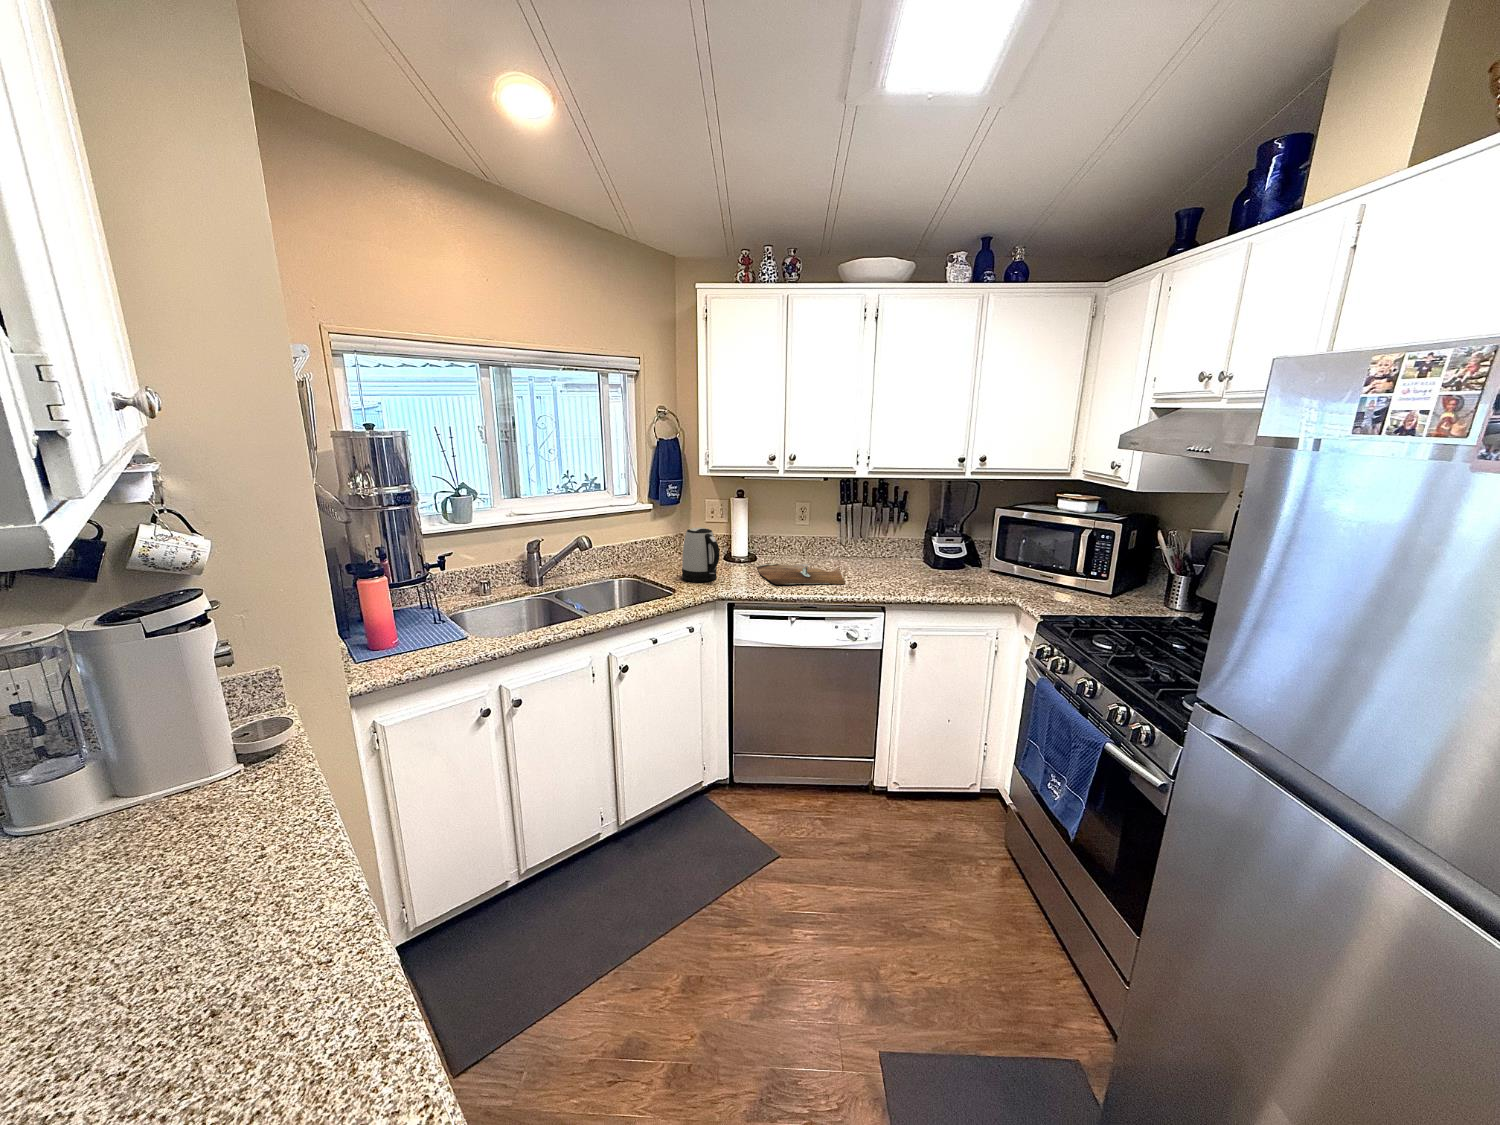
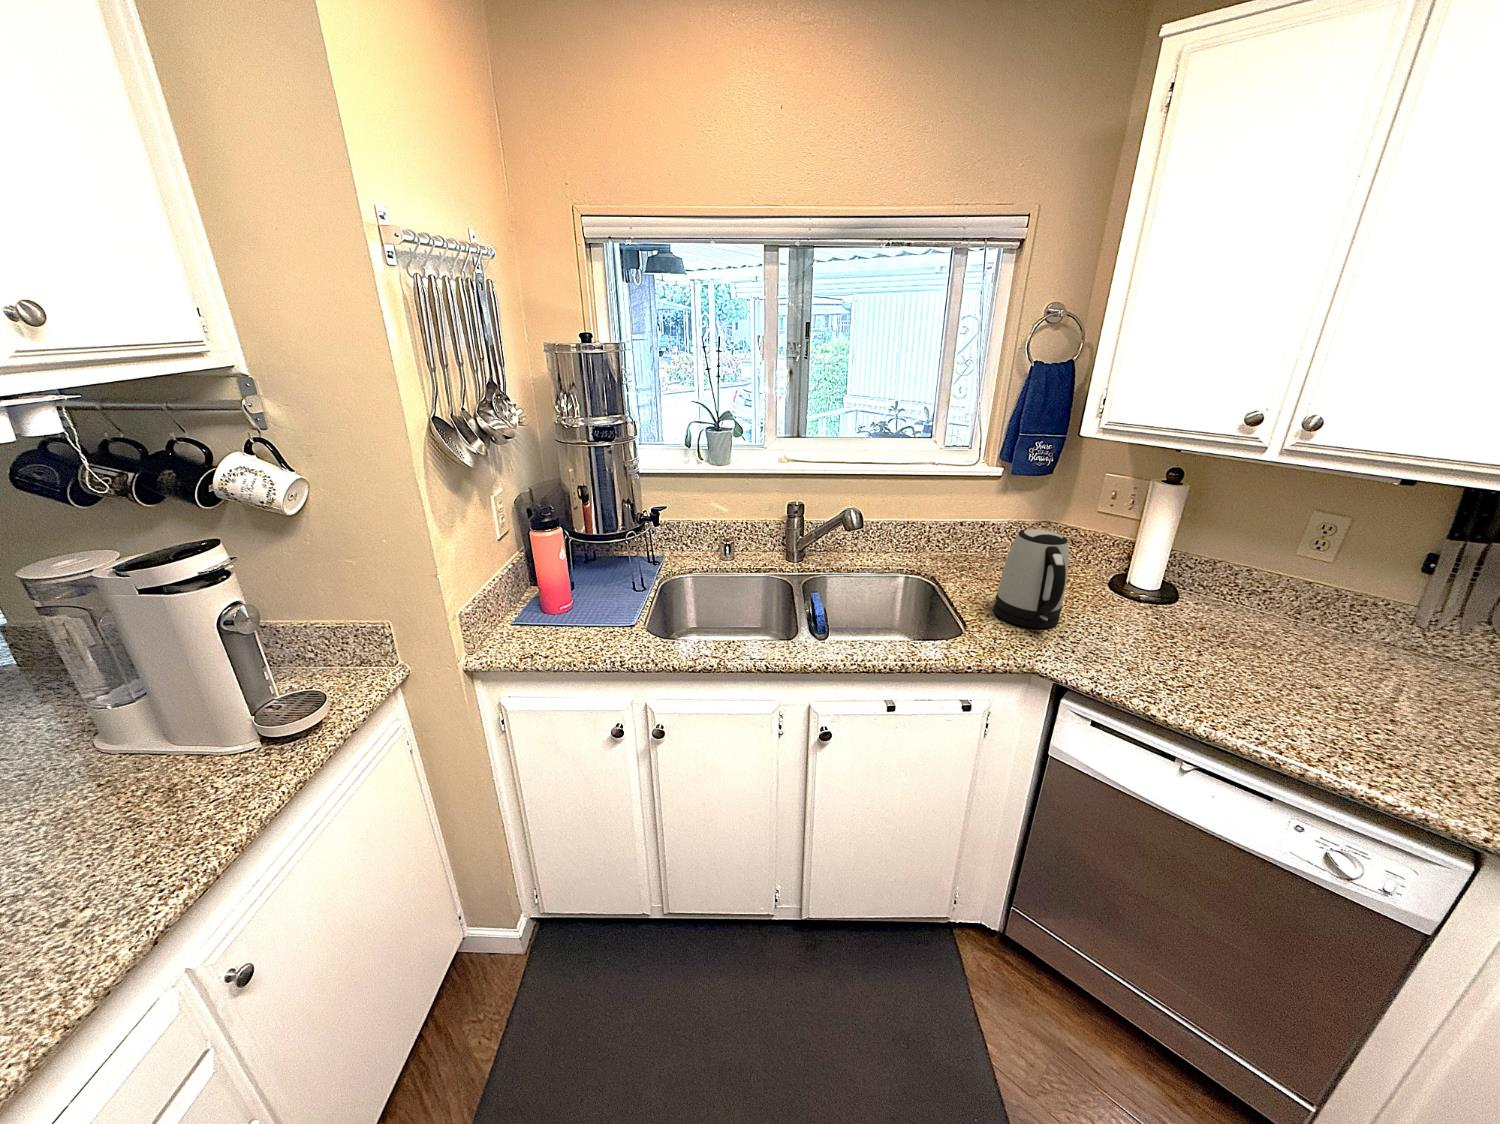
cutting board: present [757,563,845,584] -> none [1154,618,1379,740]

